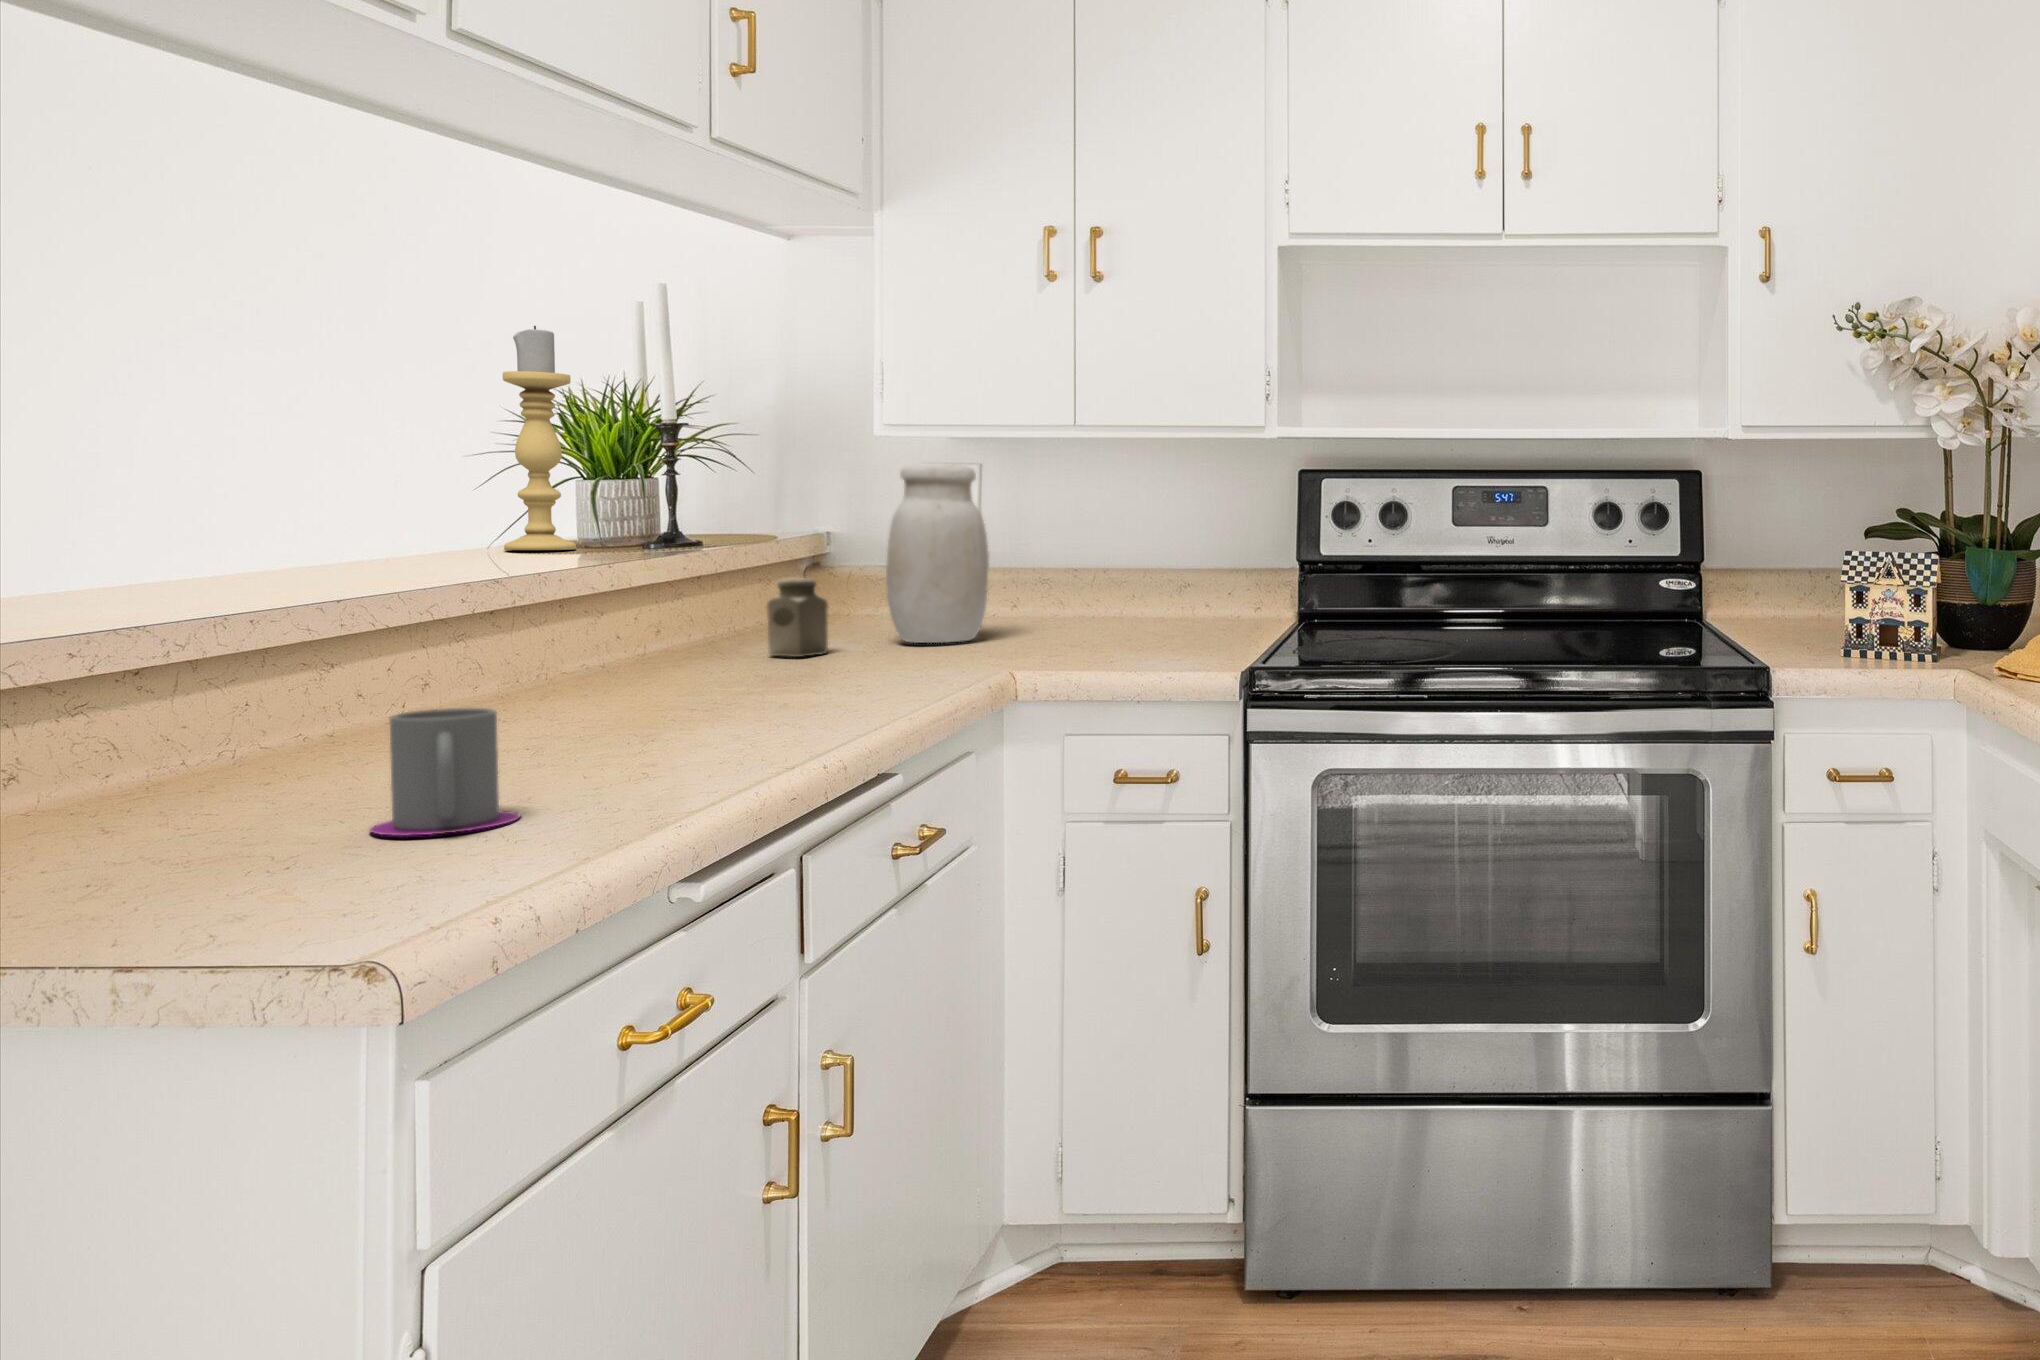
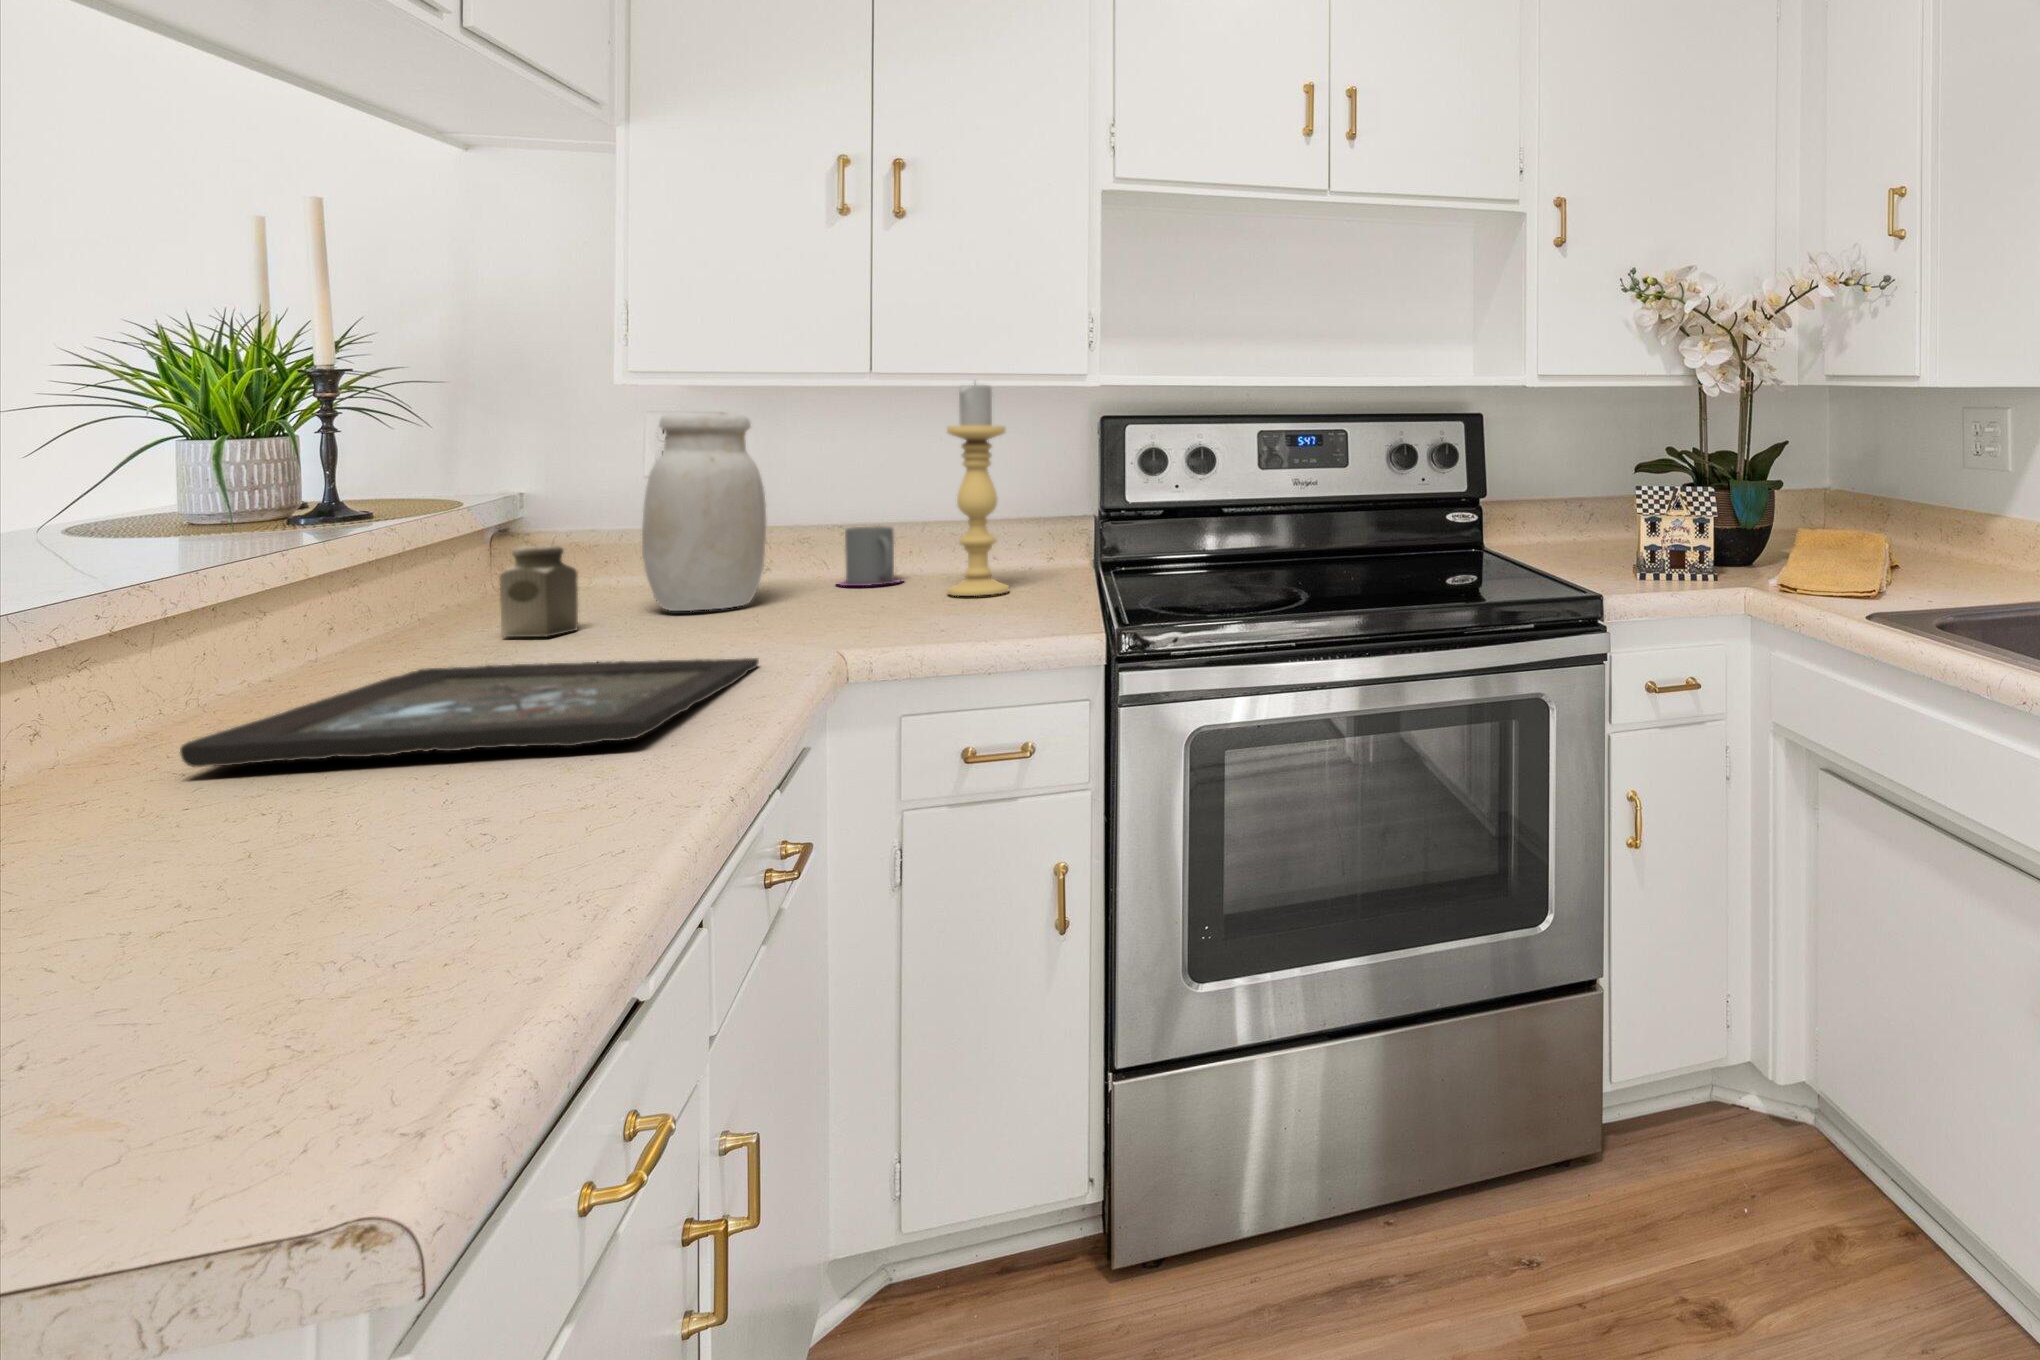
candle holder: present [503,326,576,550] -> present [947,384,1009,596]
tray: none [483,673,929,730] -> present [180,658,759,767]
mug: present [370,708,520,836] -> present [839,526,901,586]

